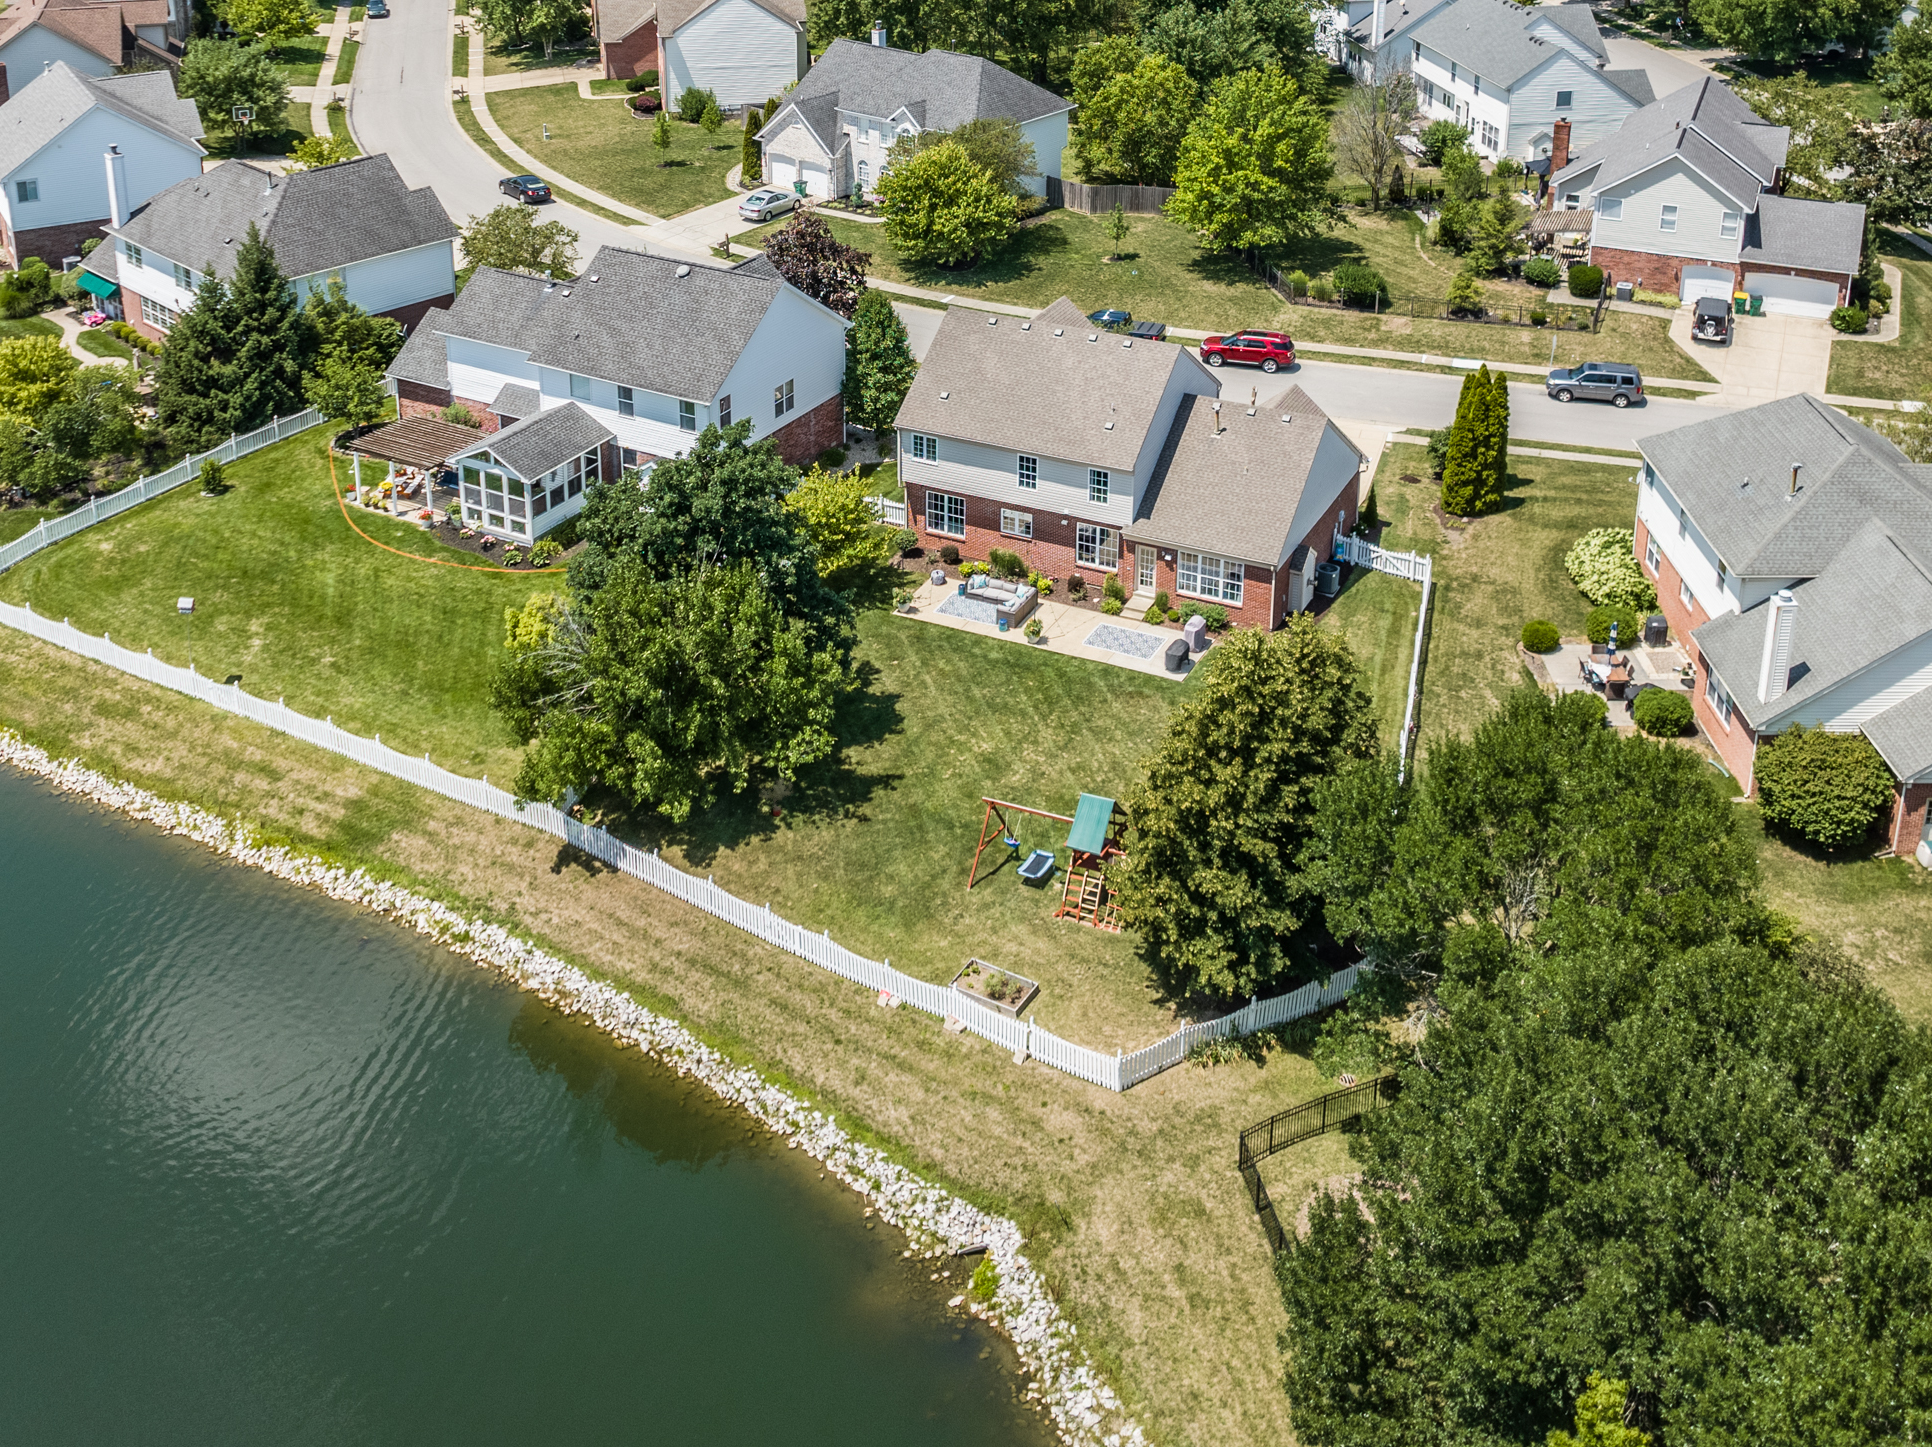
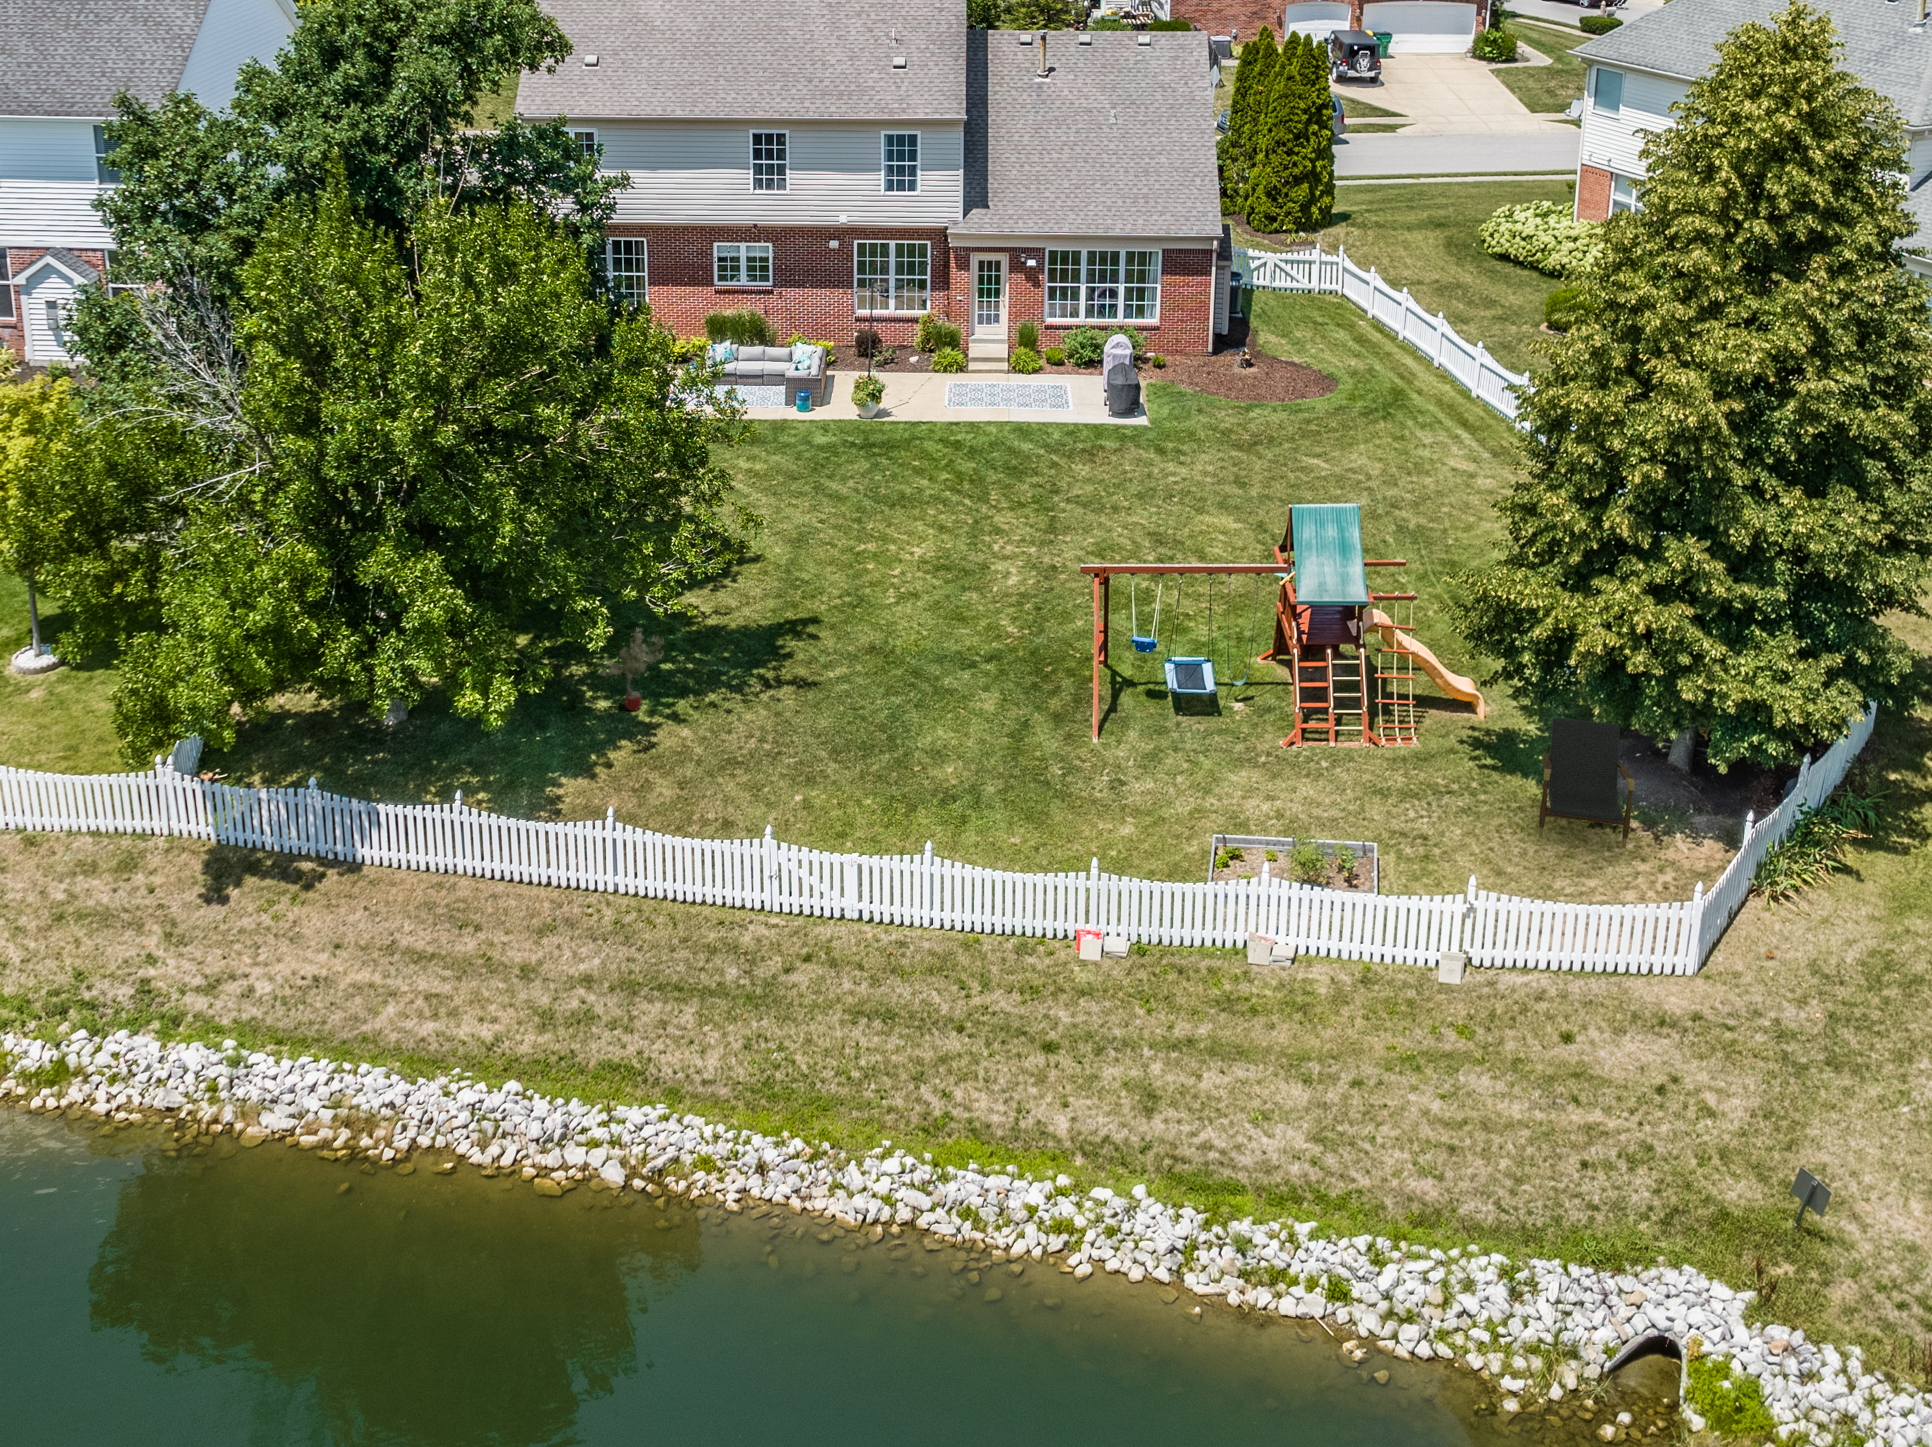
lounge chair: none [1123,943,1177,1018] -> present [1539,718,1635,848]

